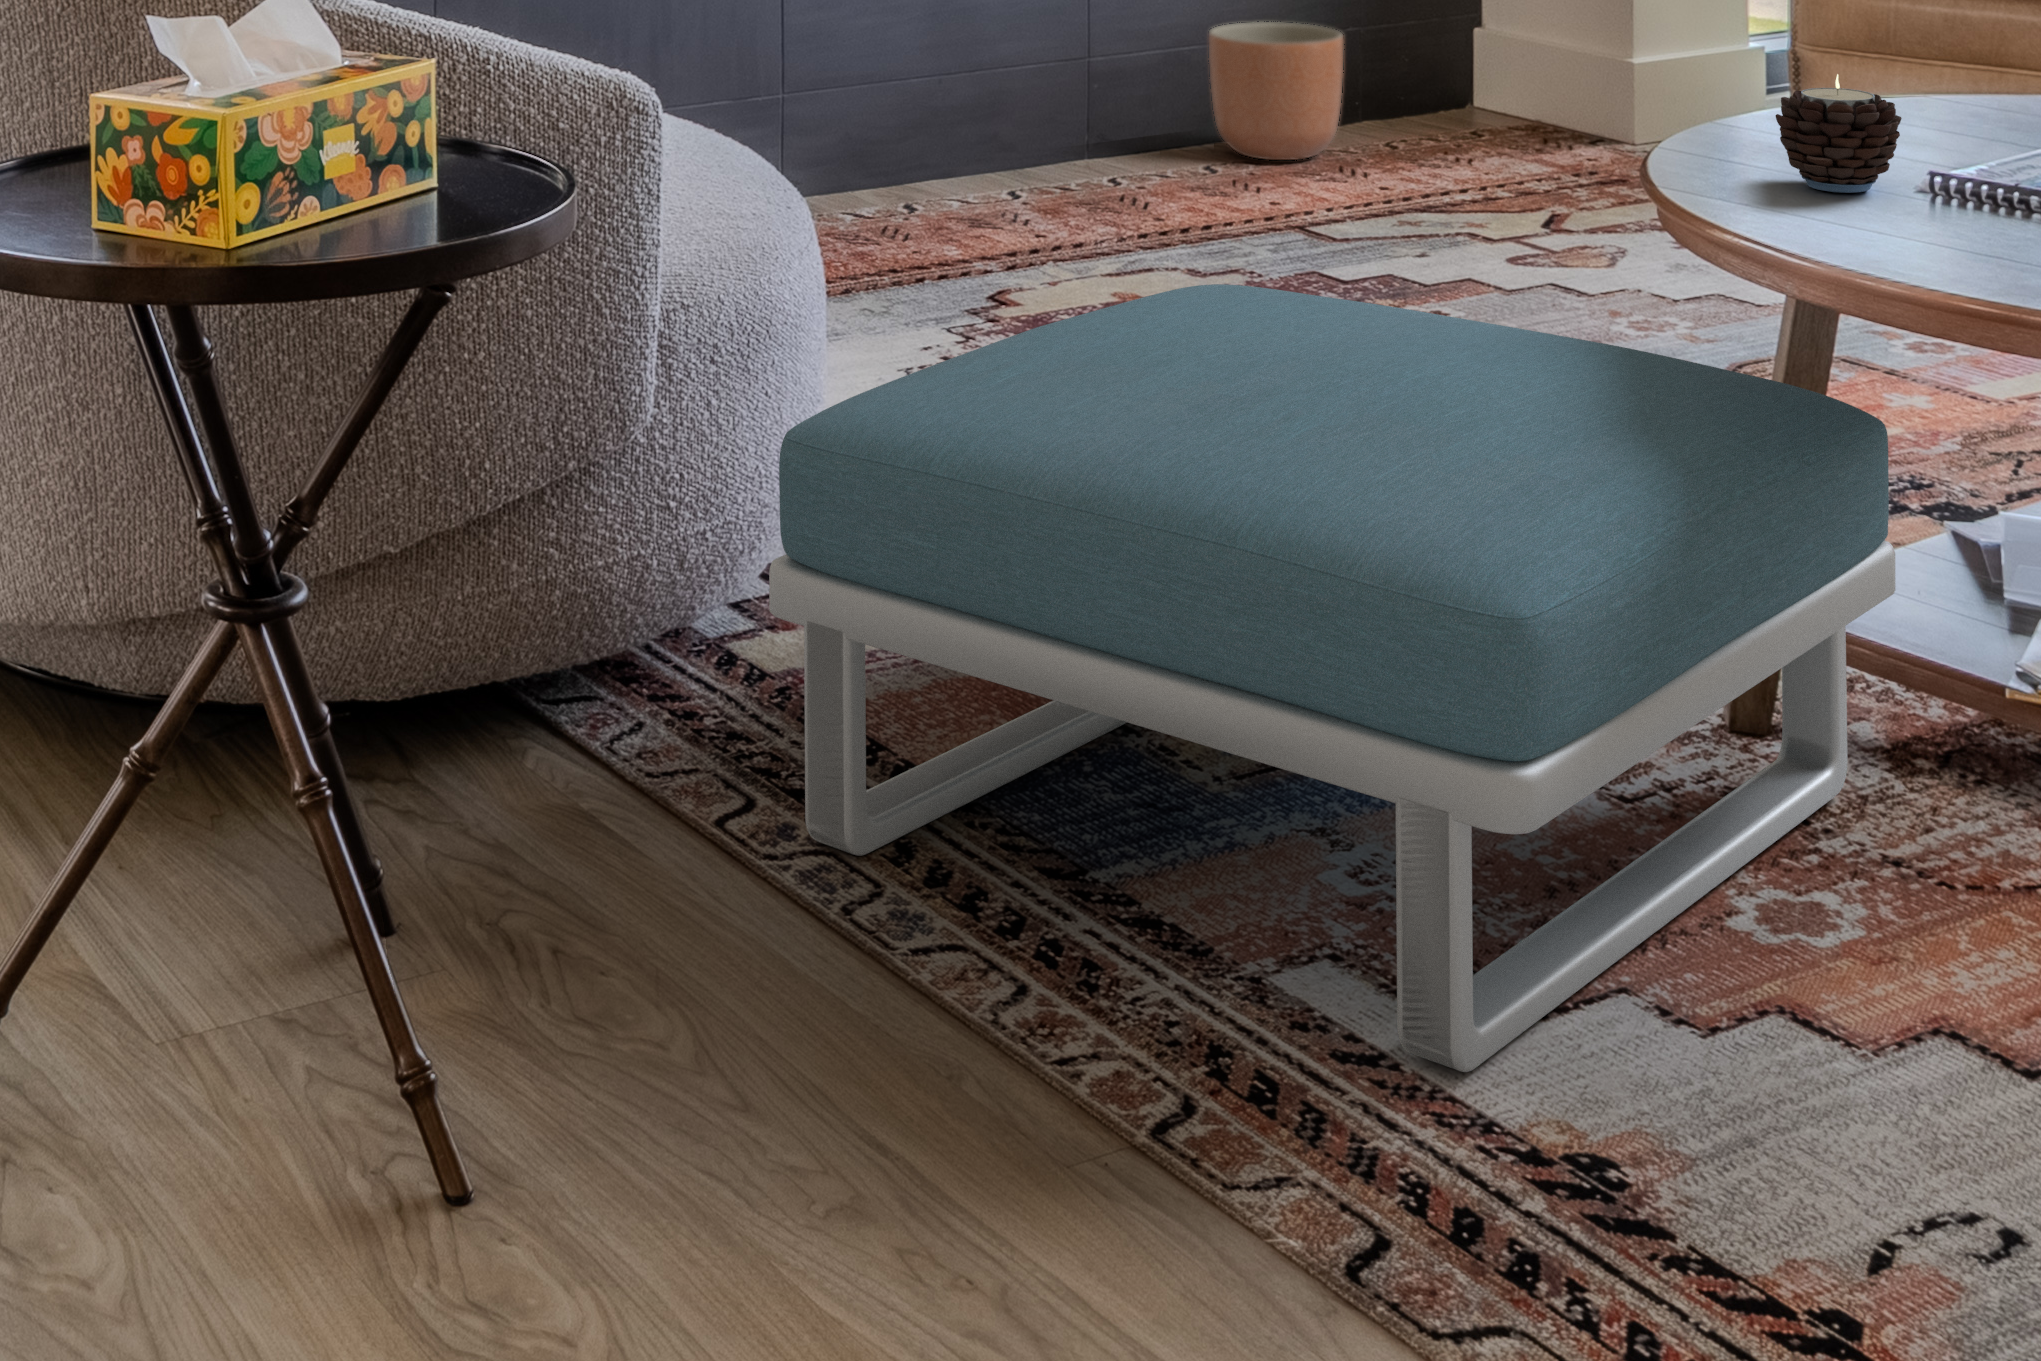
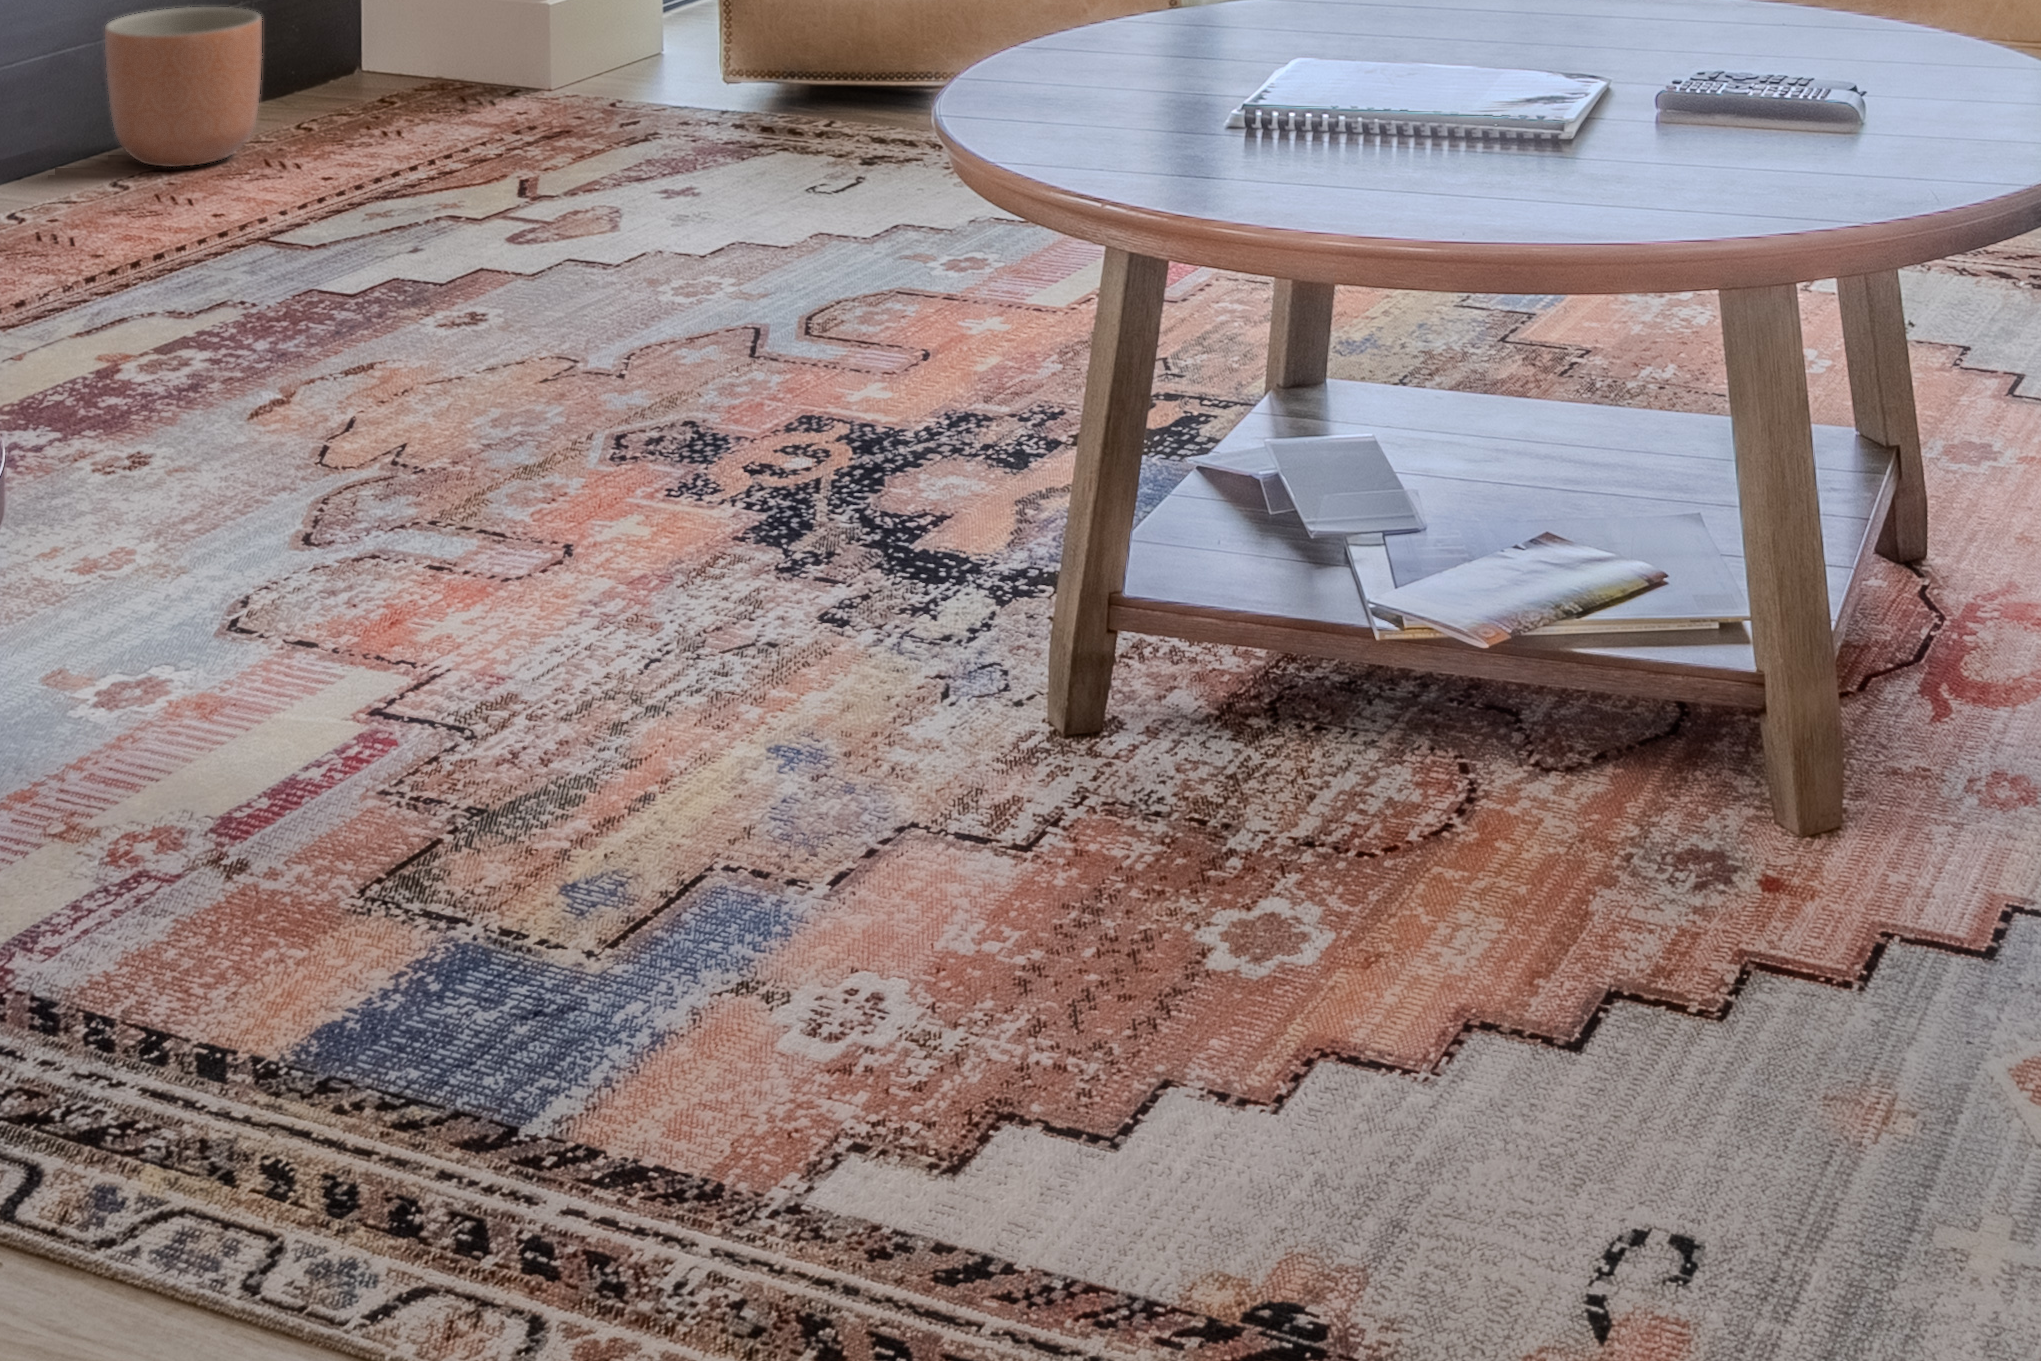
candle: present [1776,74,1902,193] -> none [1106,28,1227,154]
footstool: present [769,284,1896,1072] -> none [82,358,1270,1251]

